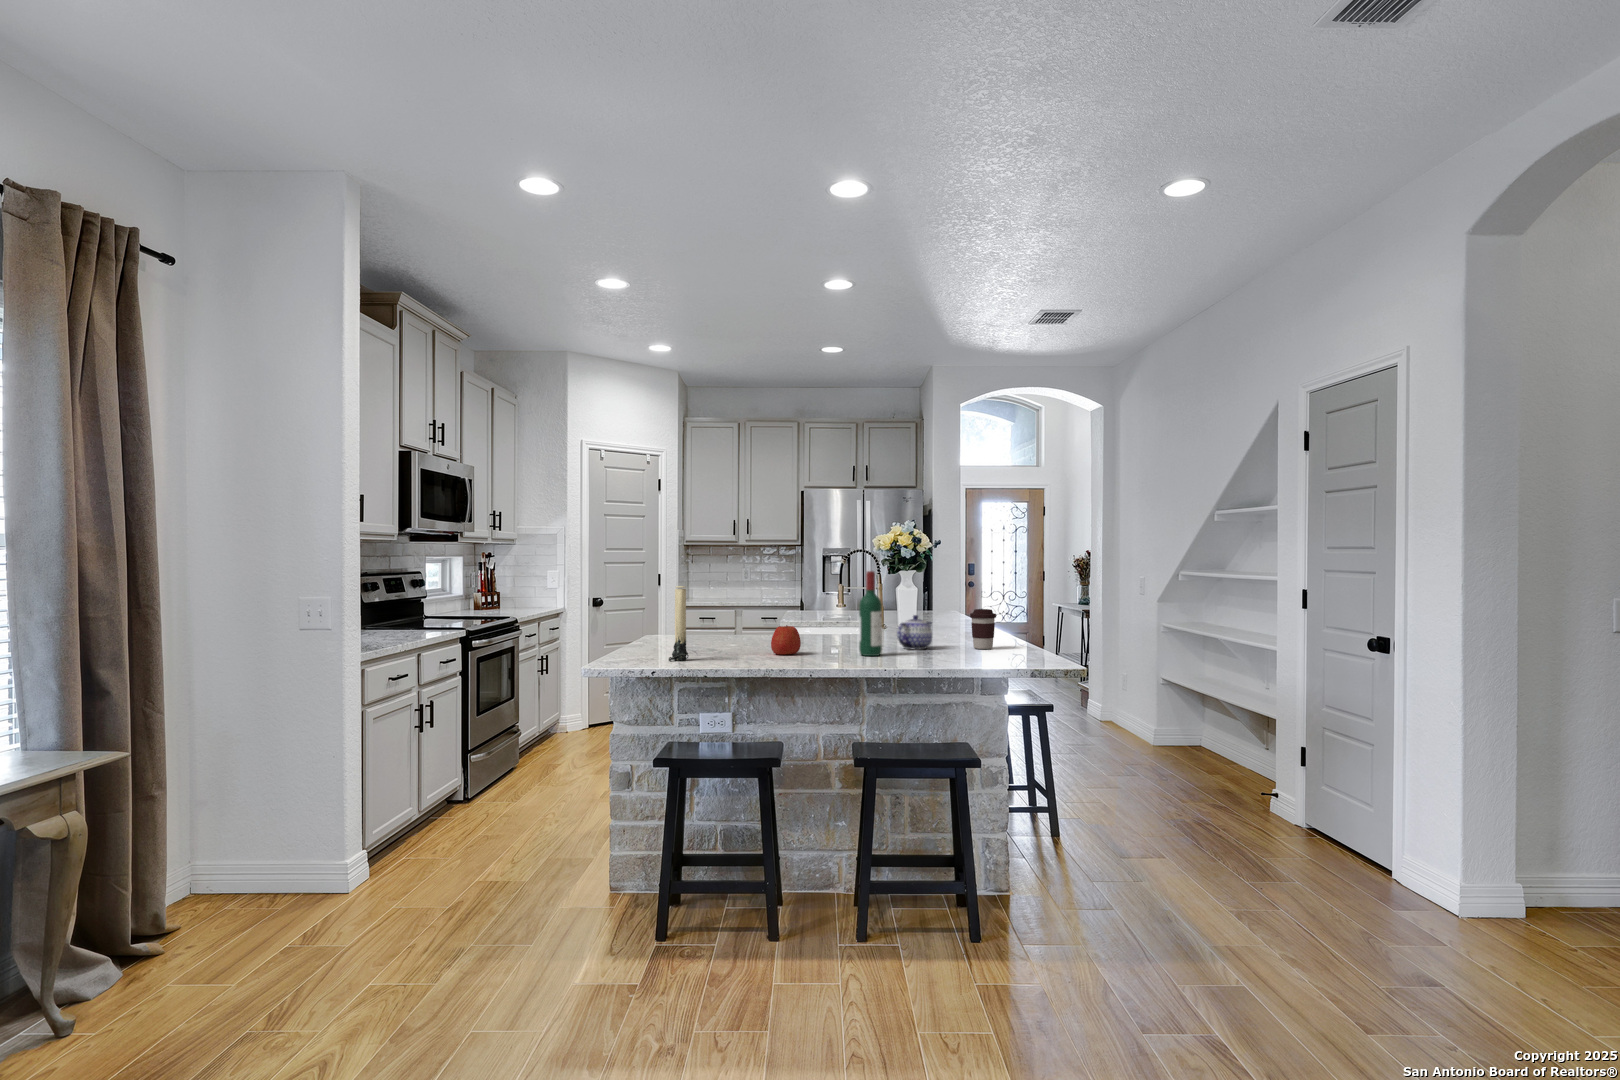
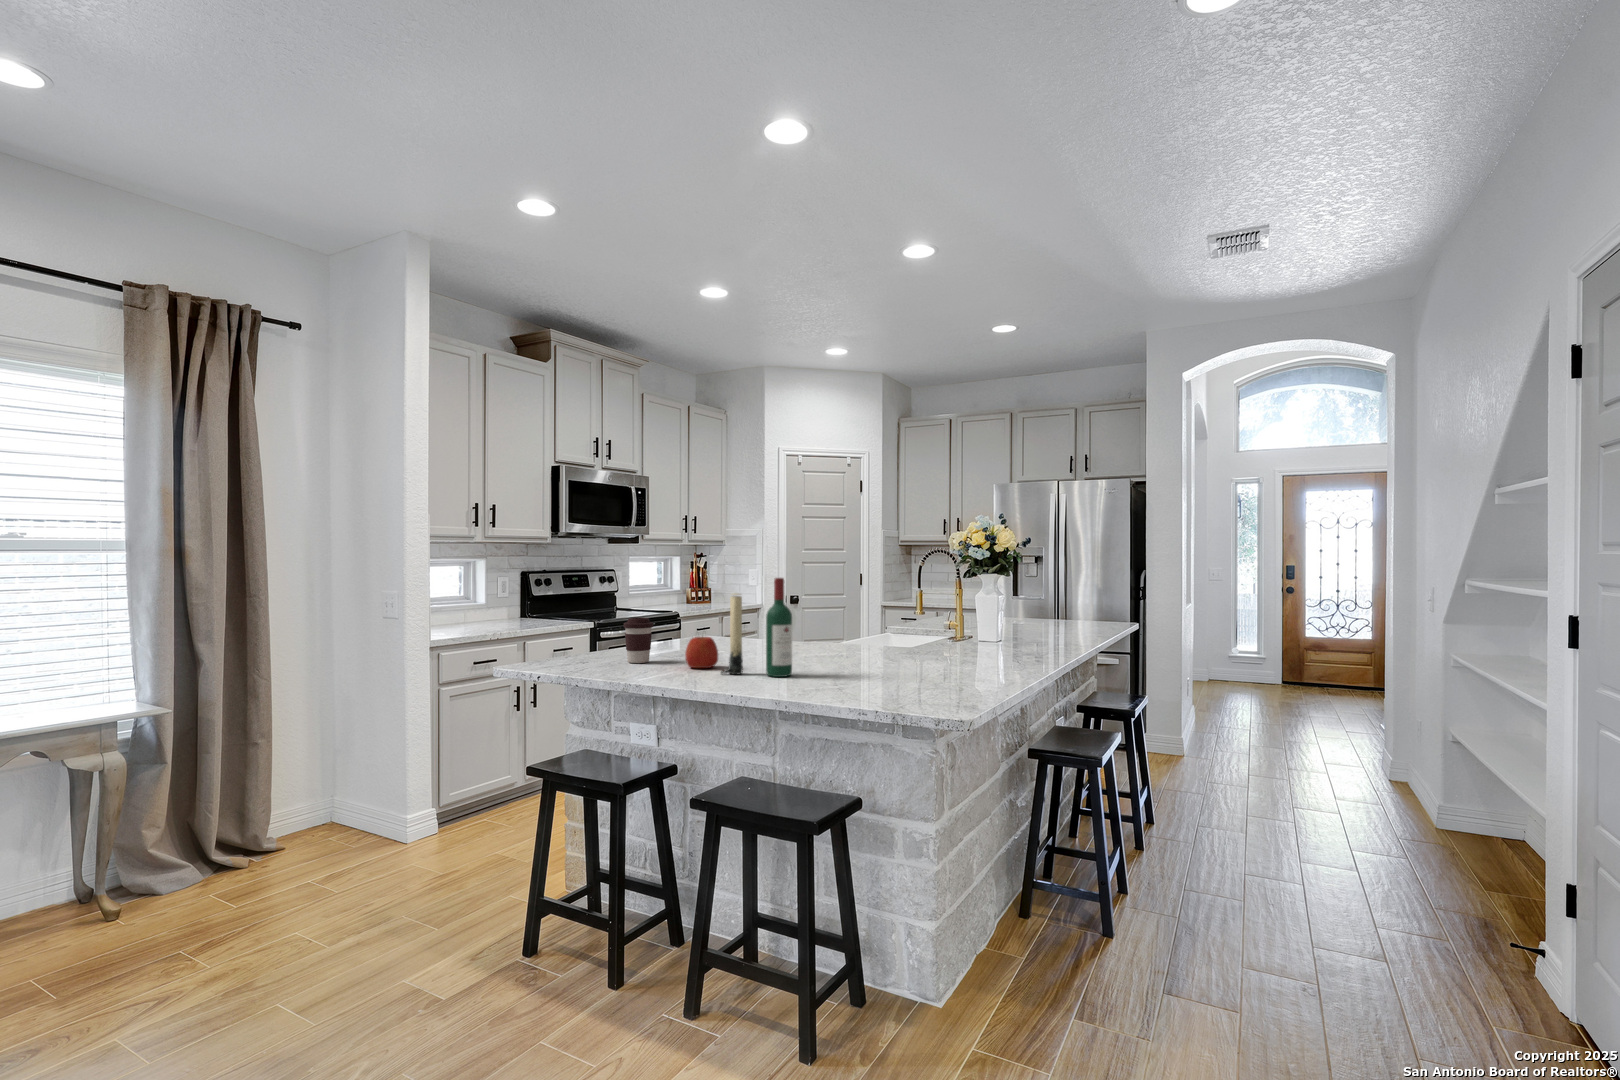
candle: present [669,586,688,661] -> present [721,593,743,675]
coffee cup: present [970,609,996,649] -> present [624,617,653,663]
teapot: present [897,615,932,649] -> none [836,630,899,672]

